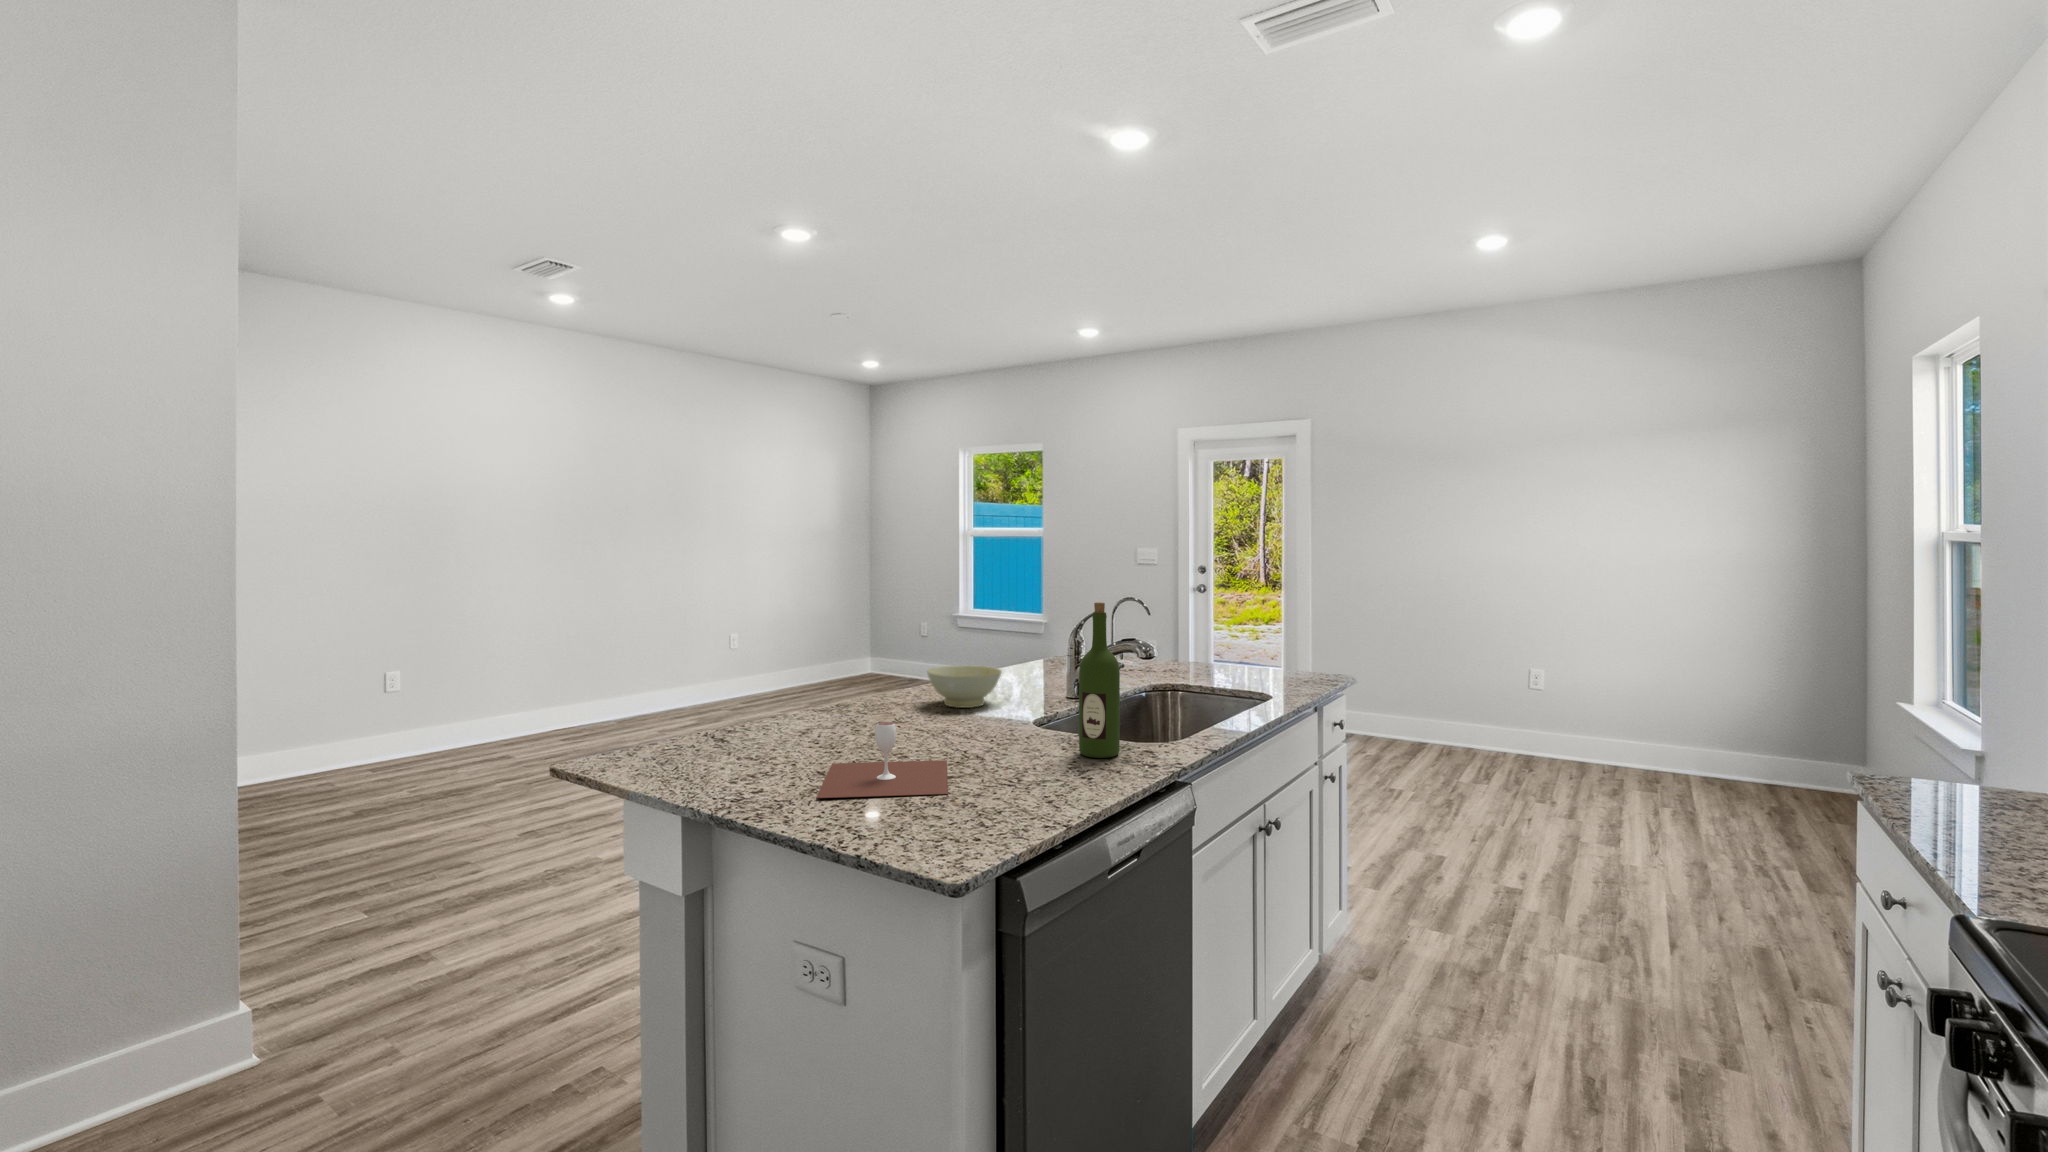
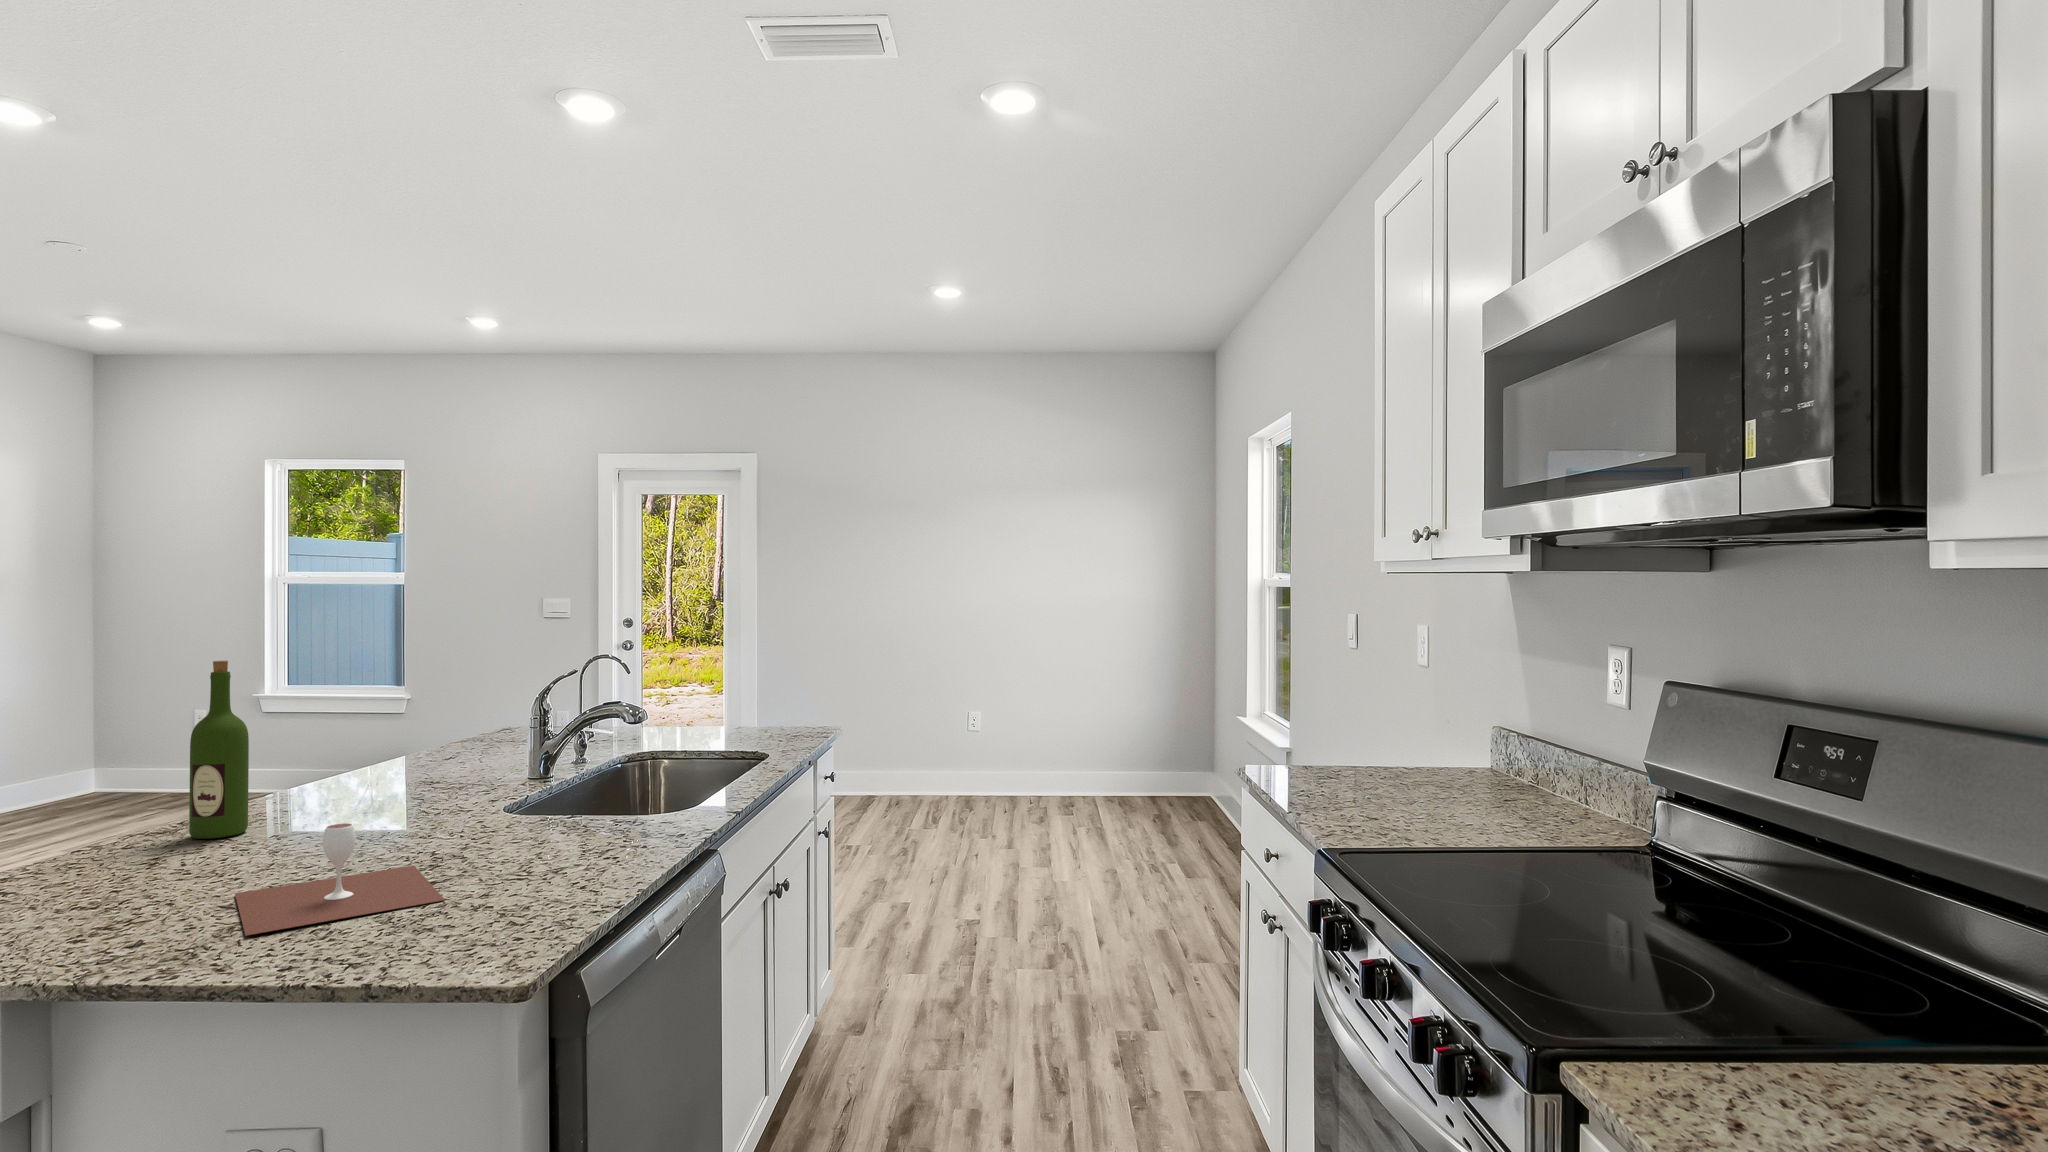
wine bottle: present [1079,602,1120,758] -> present [189,661,249,839]
bowl: present [927,666,1002,708] -> none [333,749,448,805]

